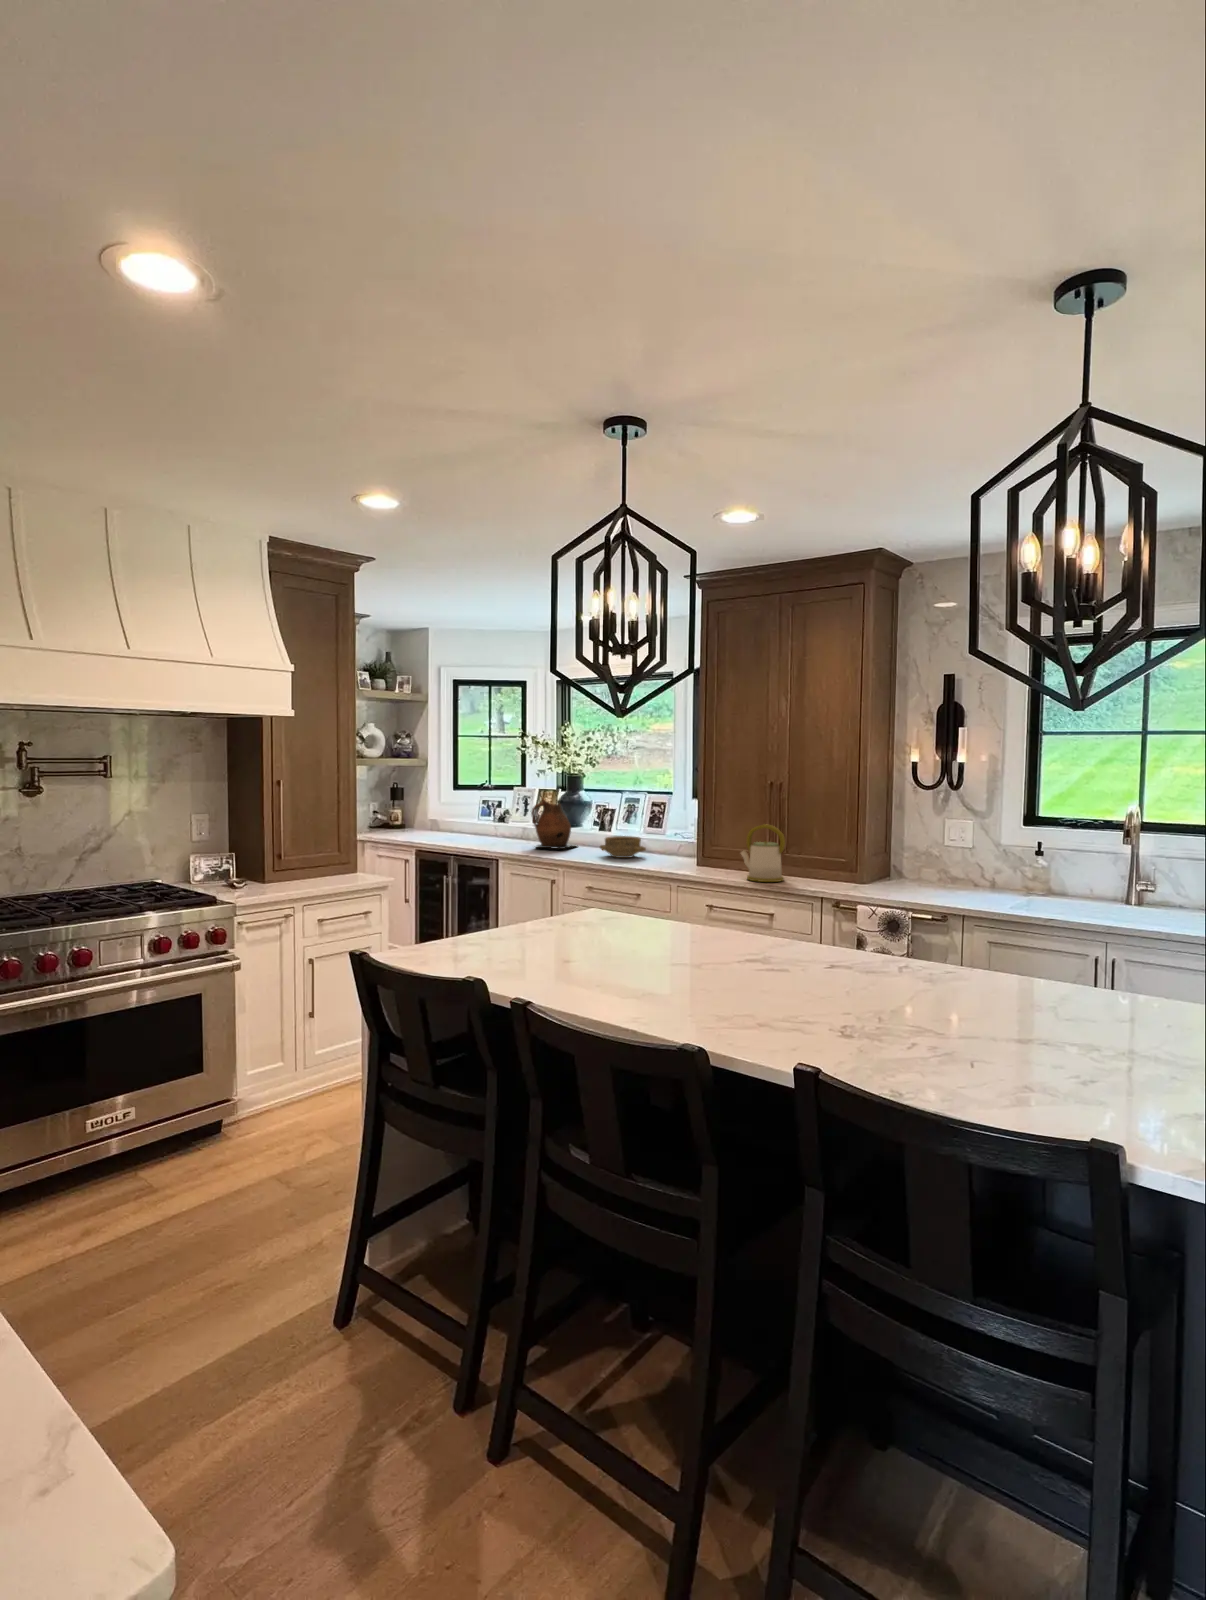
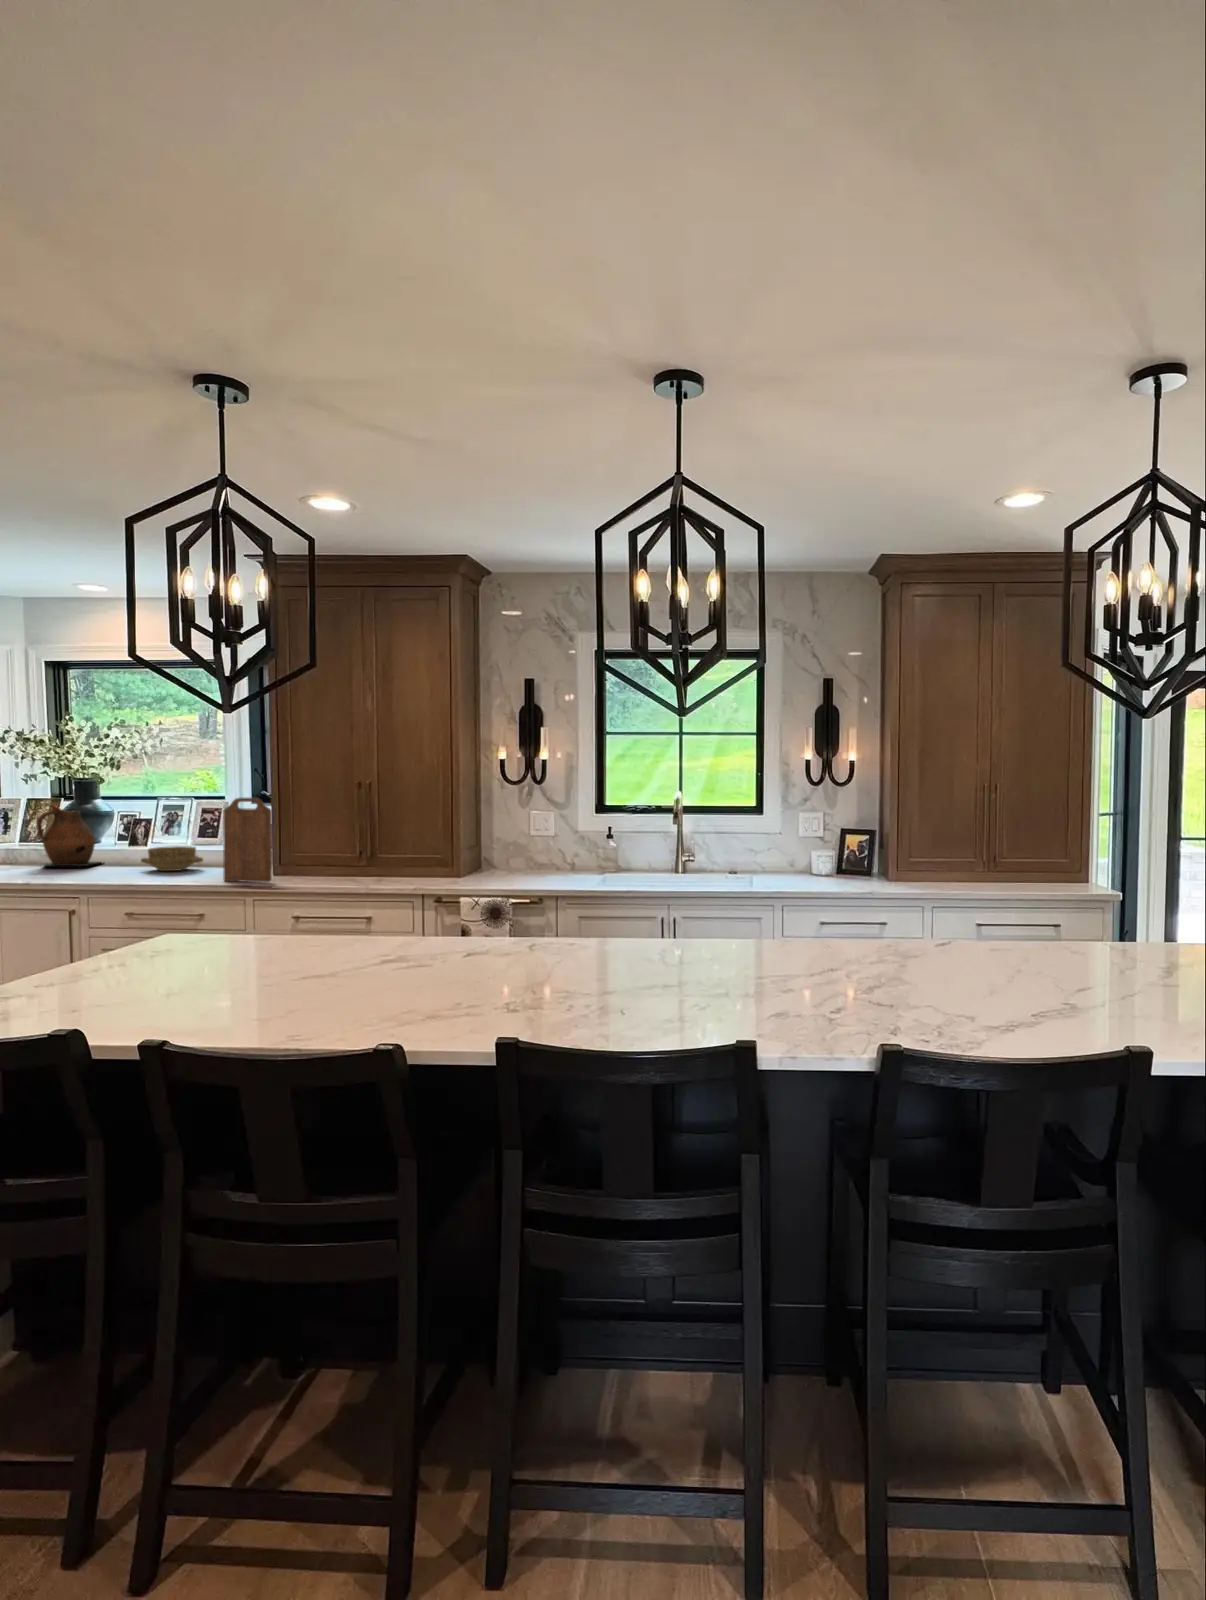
cutting board: none [654,798,692,874] -> present [223,797,272,882]
kettle: present [741,825,785,882] -> none [329,823,379,883]

